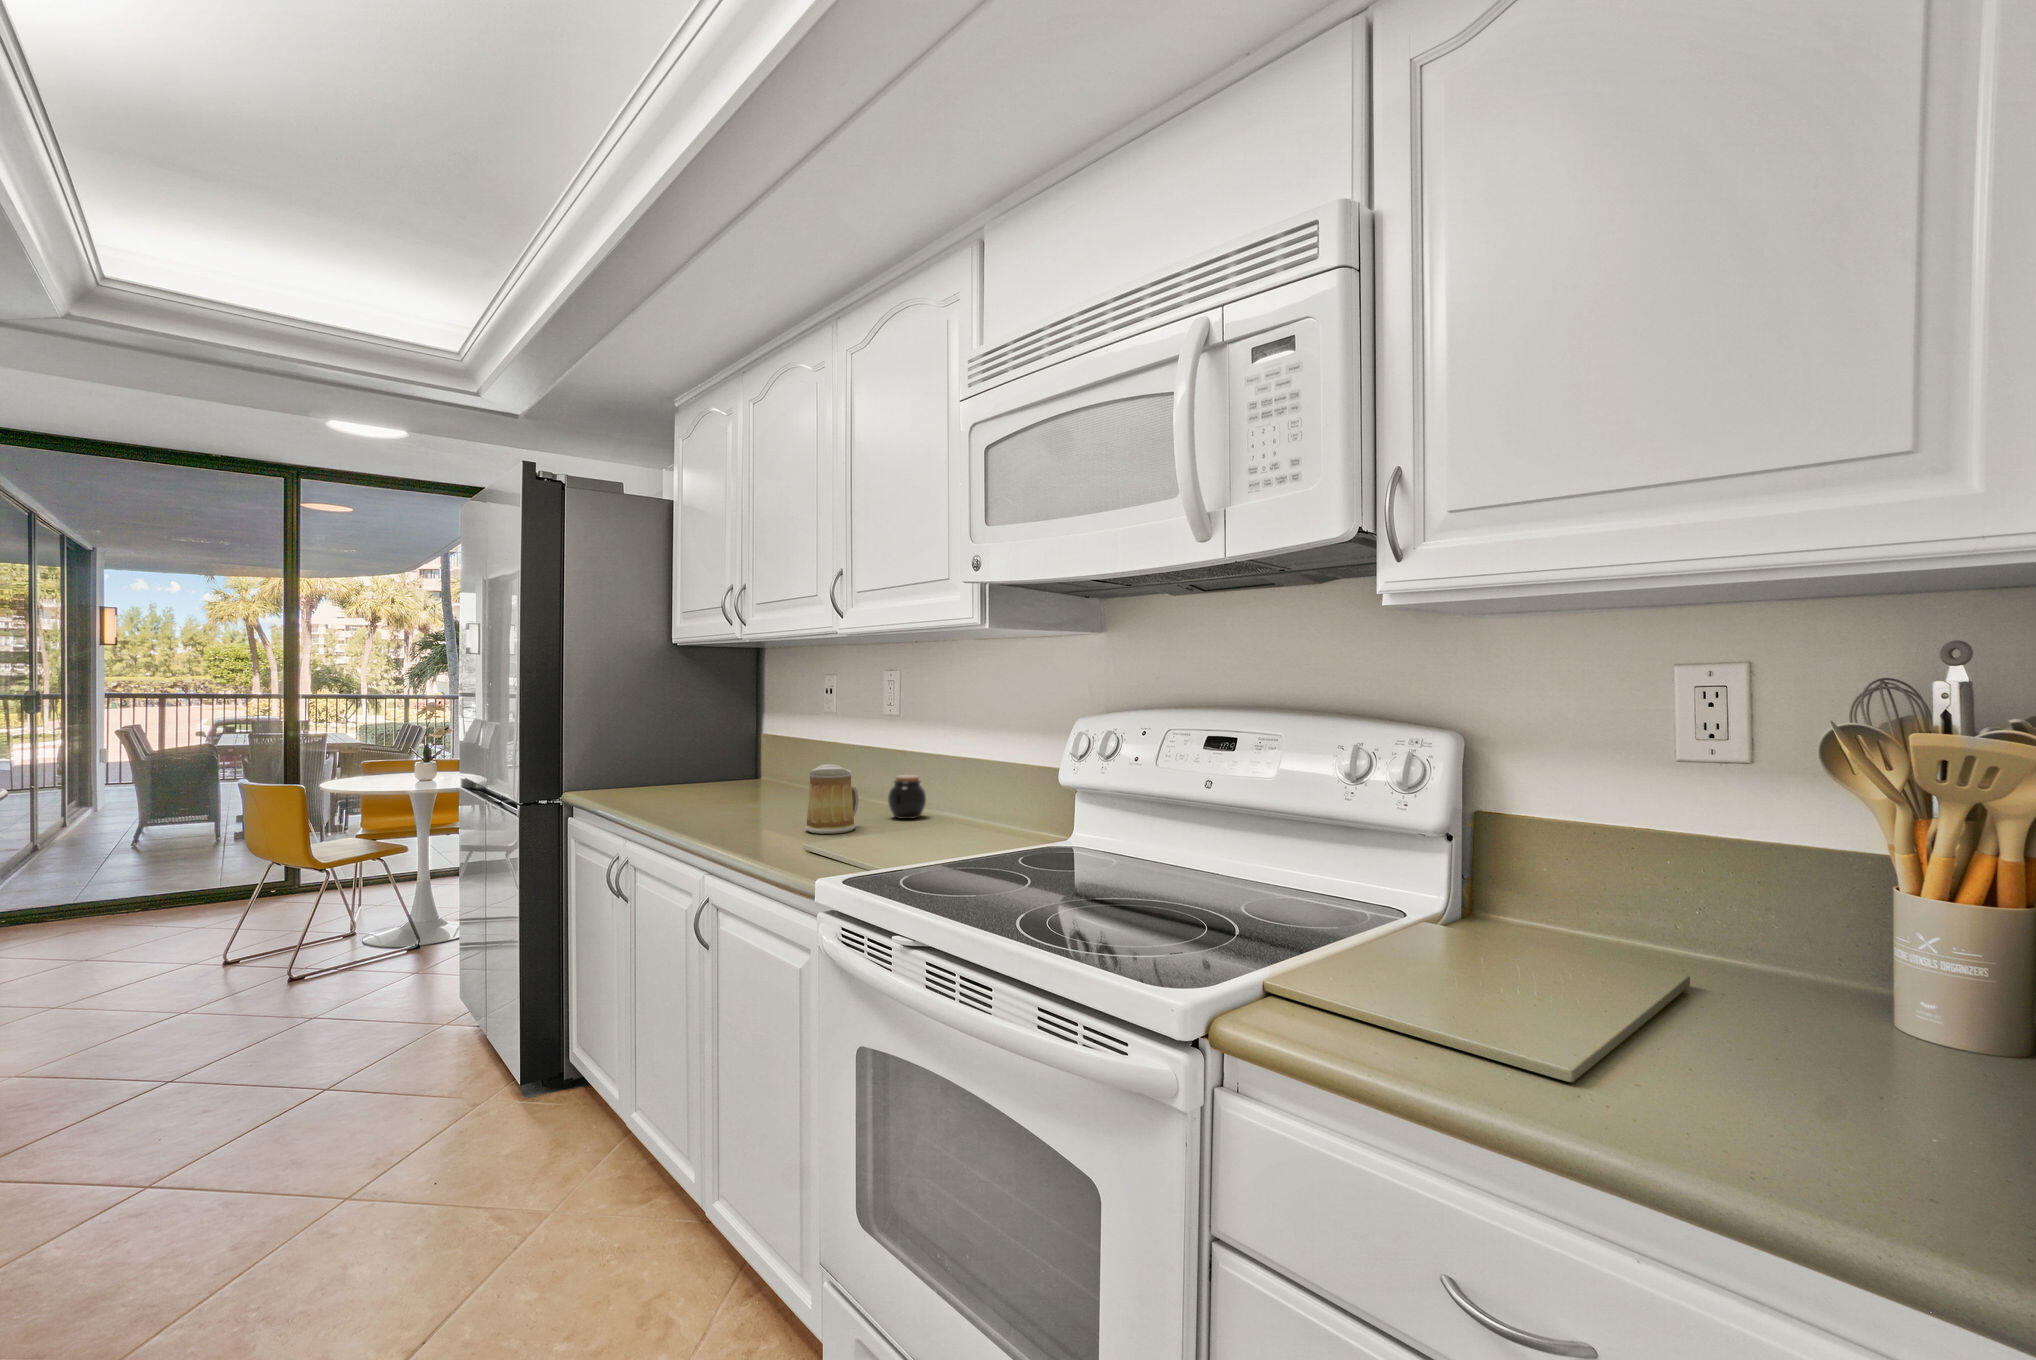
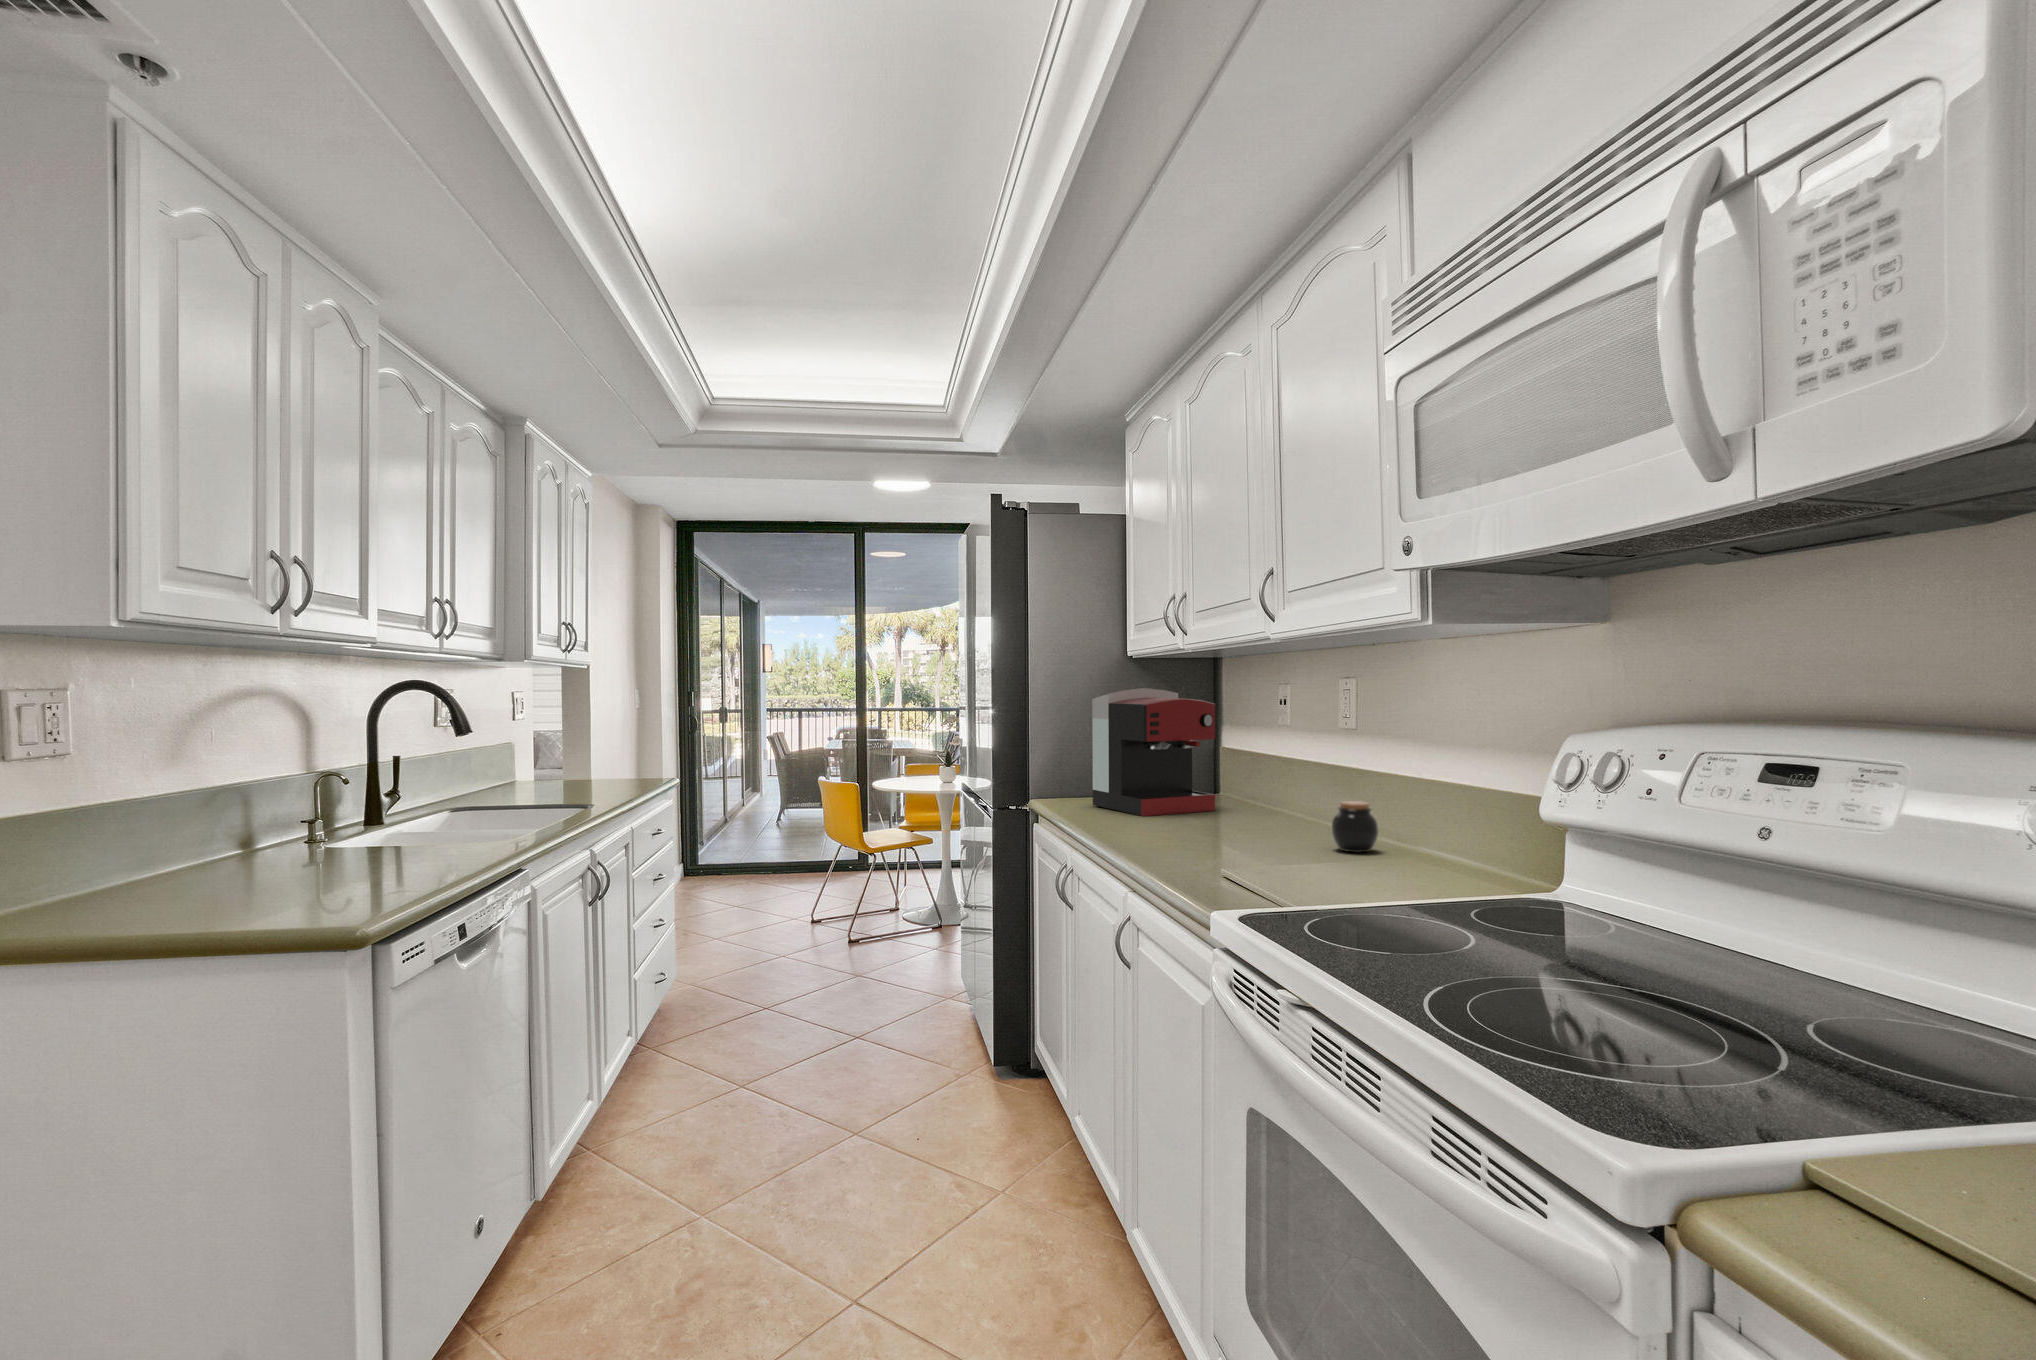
coffee maker: none [637,674,767,801] -> present [1092,688,1217,816]
mug: present [805,764,859,834] -> none [1231,784,1293,861]

